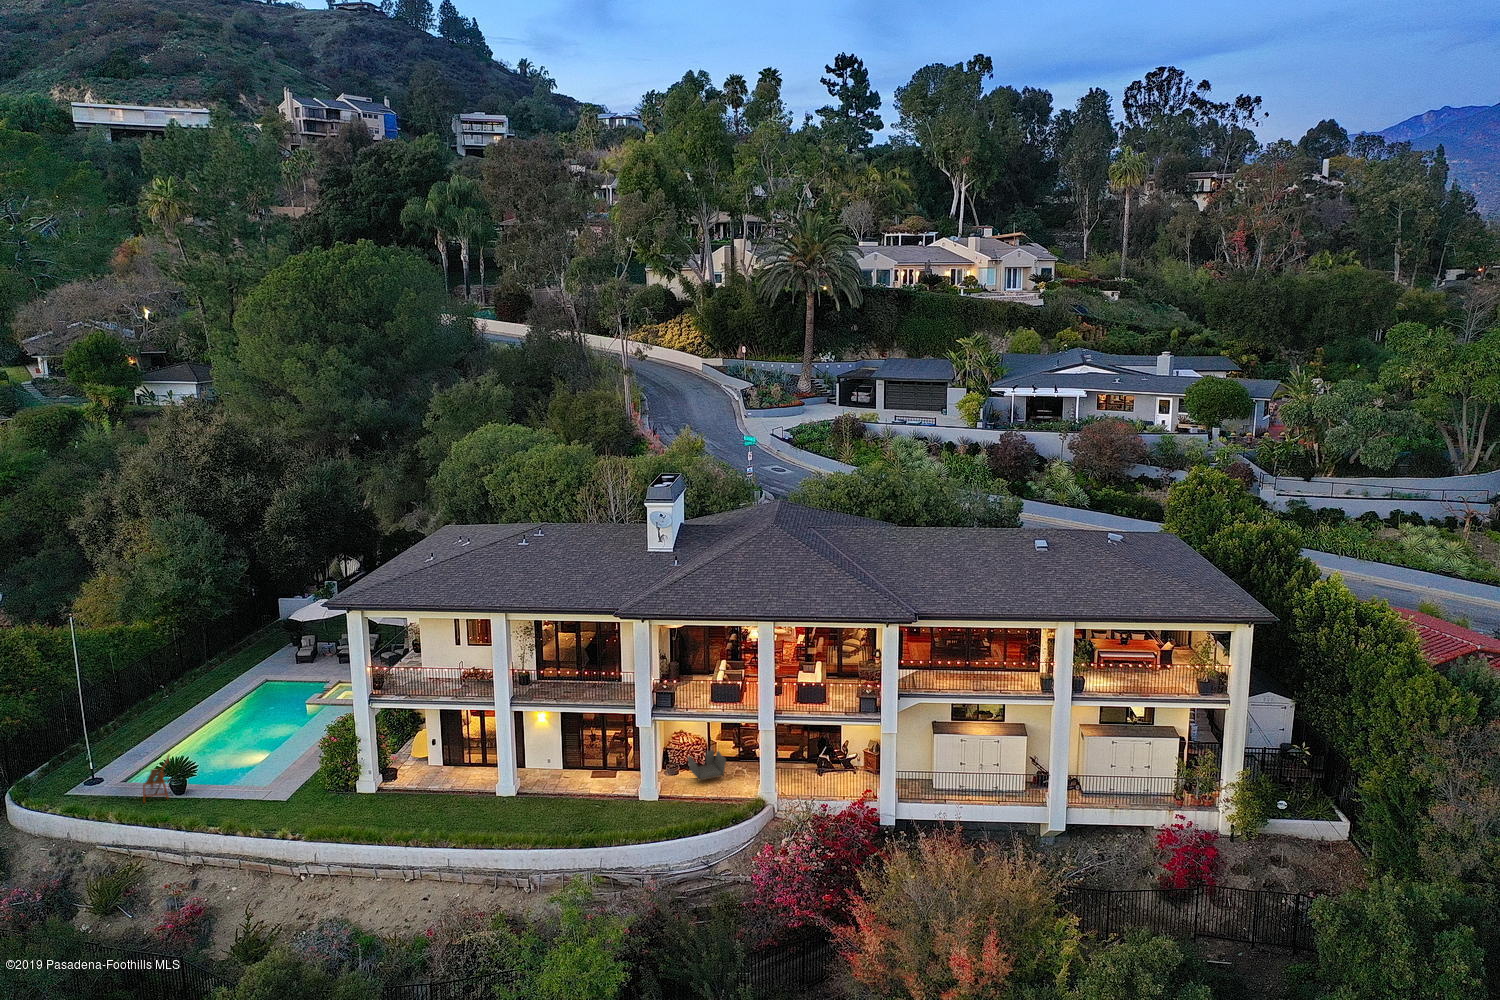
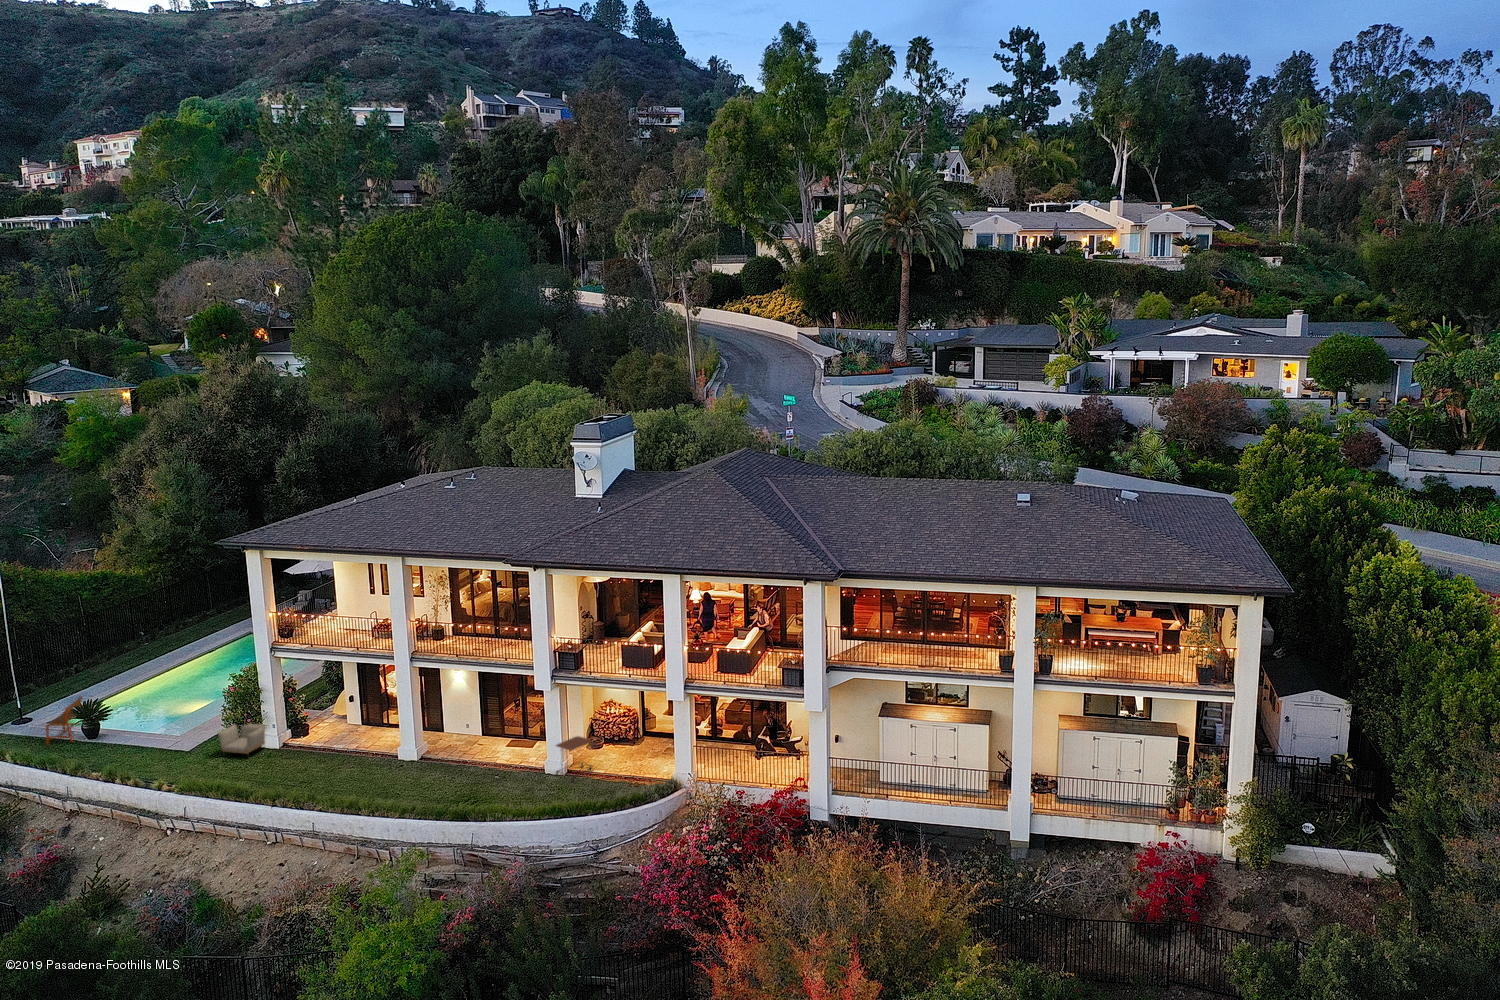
armchair: present [688,750,726,780] -> present [218,724,265,754]
side table: none [656,765,687,806] -> present [556,736,592,781]

